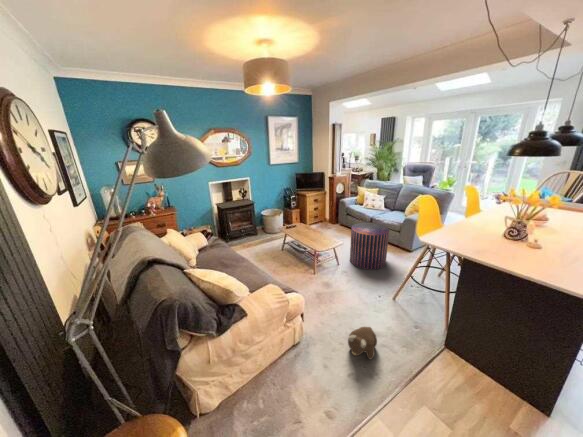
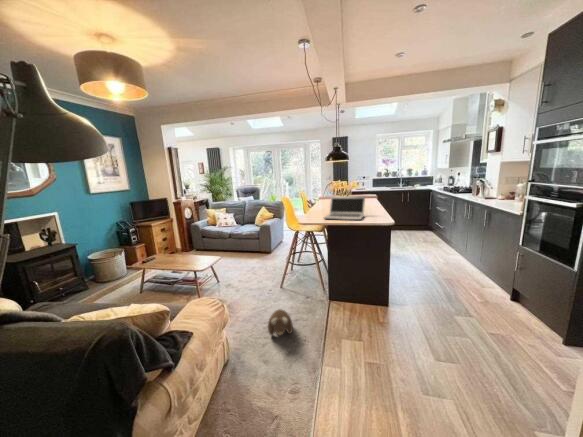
laptop: none [466,213,566,267] -> present [324,196,365,220]
pouf: present [350,223,389,270] -> none [221,233,258,276]

